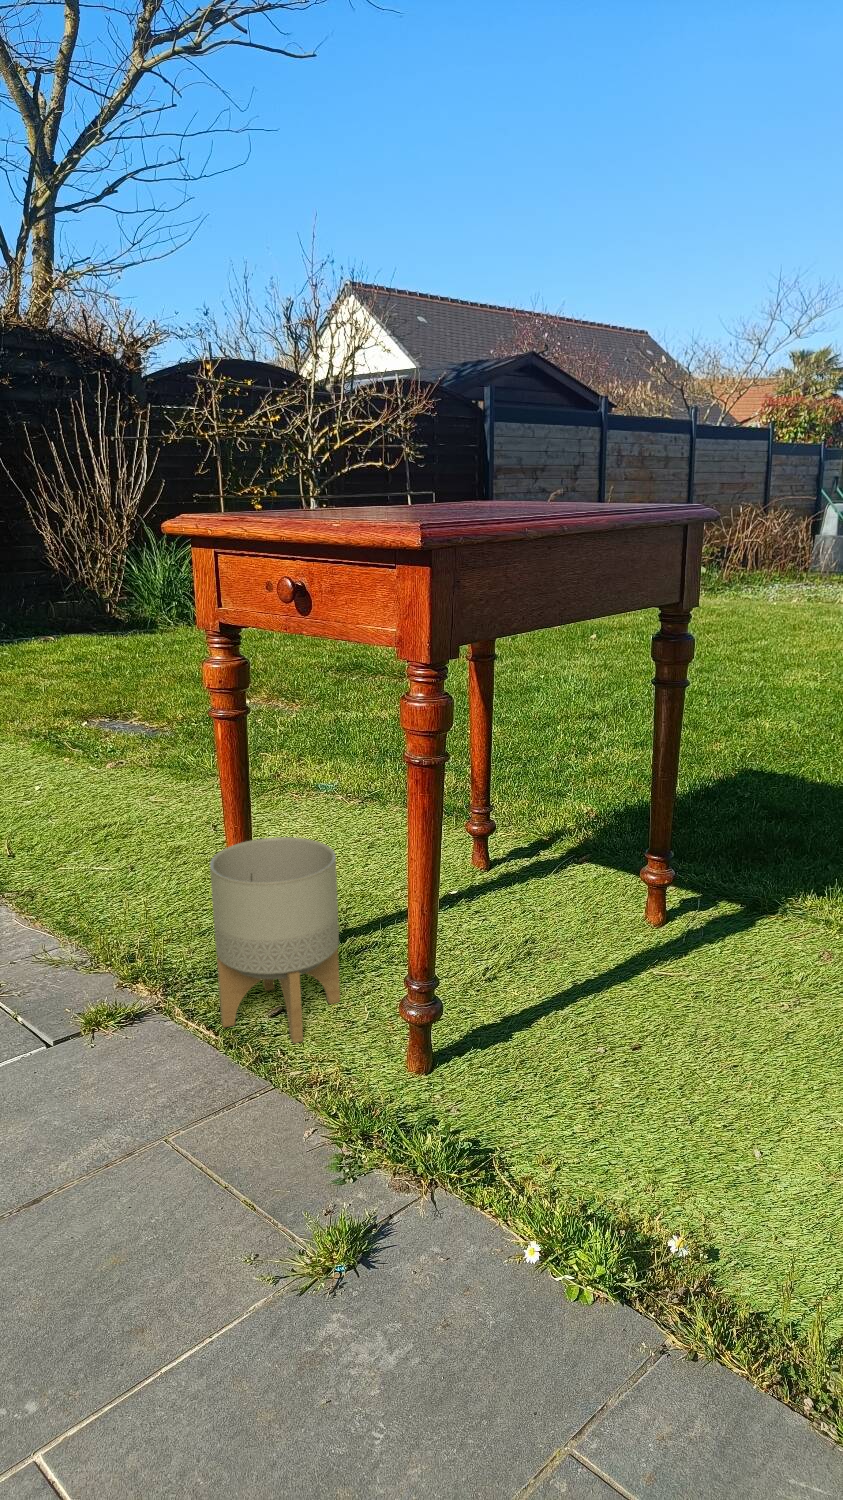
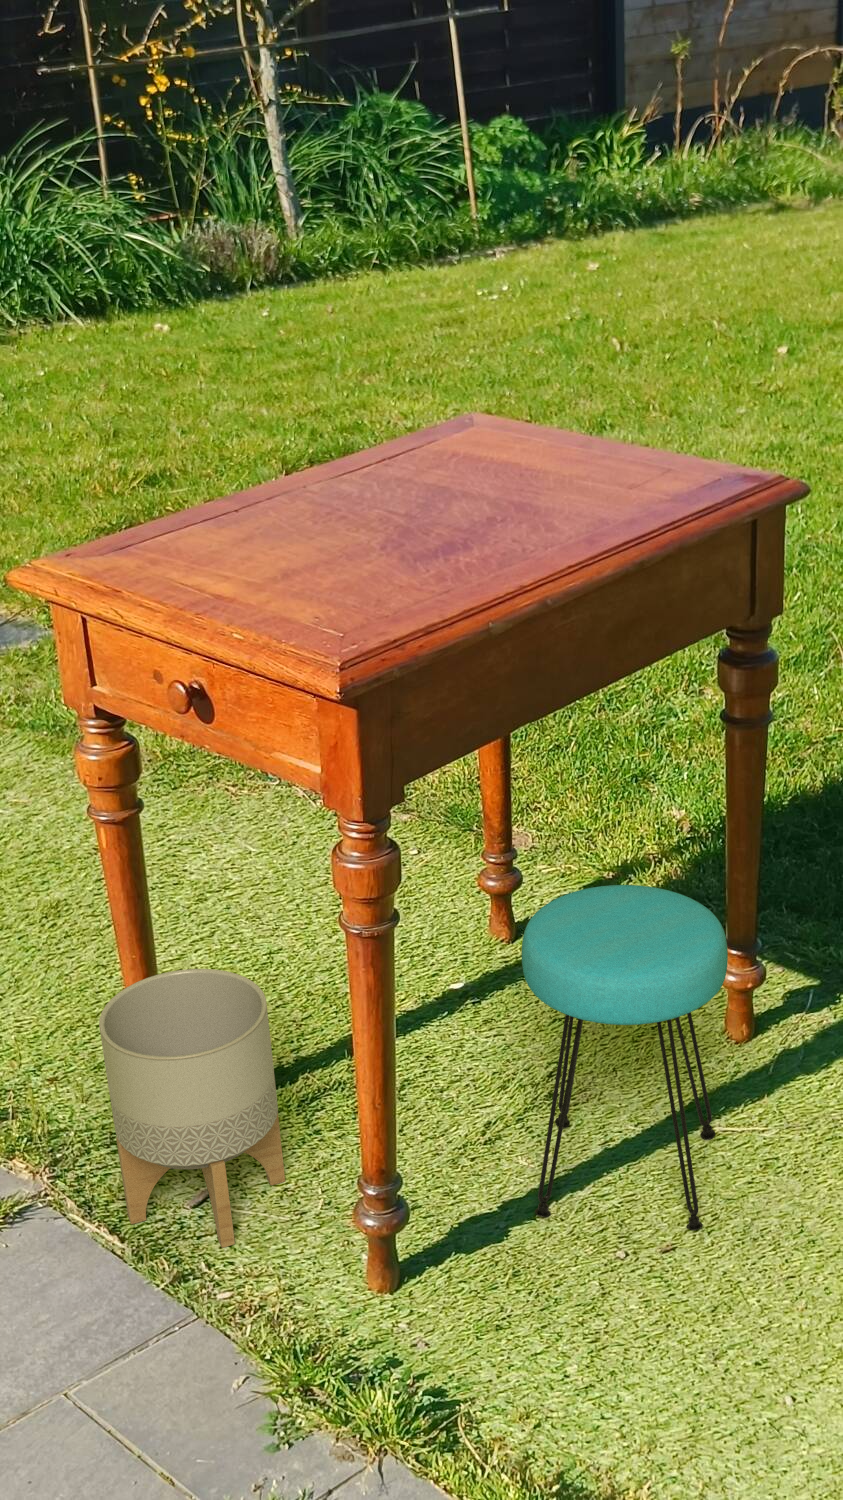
stool: none [526,784,678,1034] -> present [522,885,728,1230]

